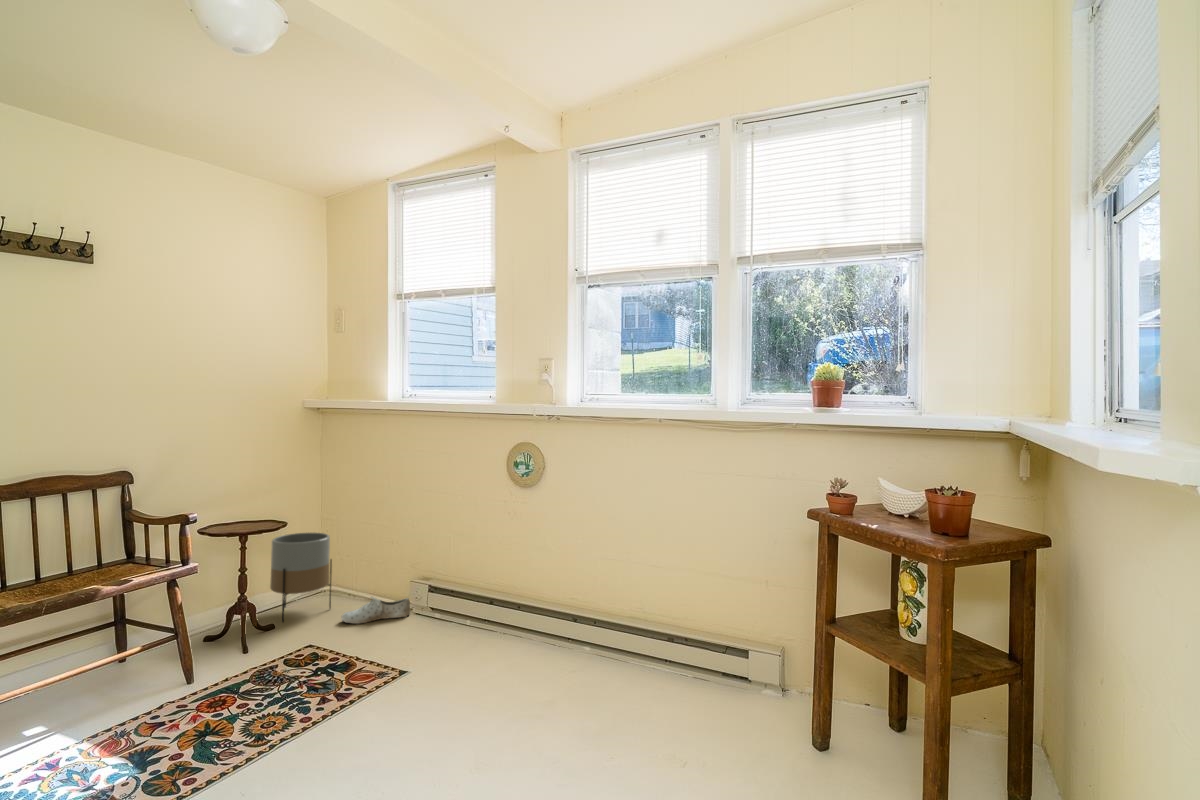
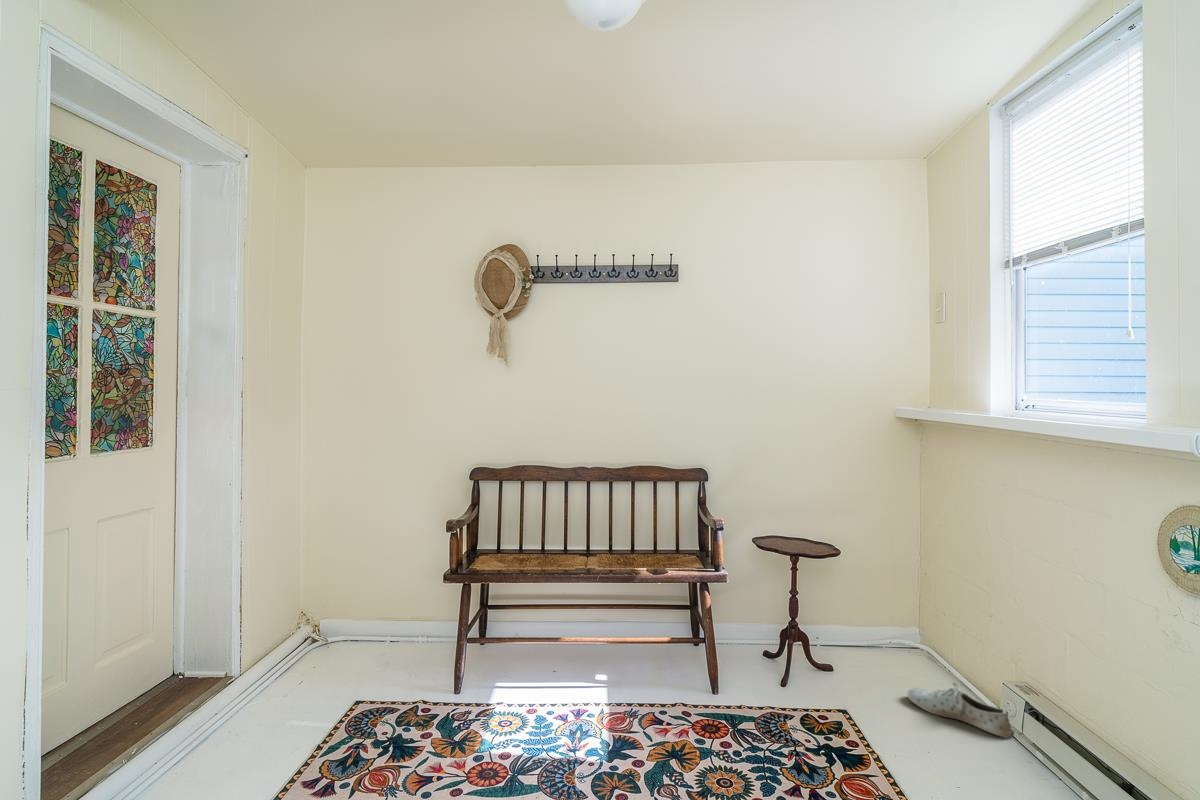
planter: present [270,533,332,622] -> none [844,565,914,673]

